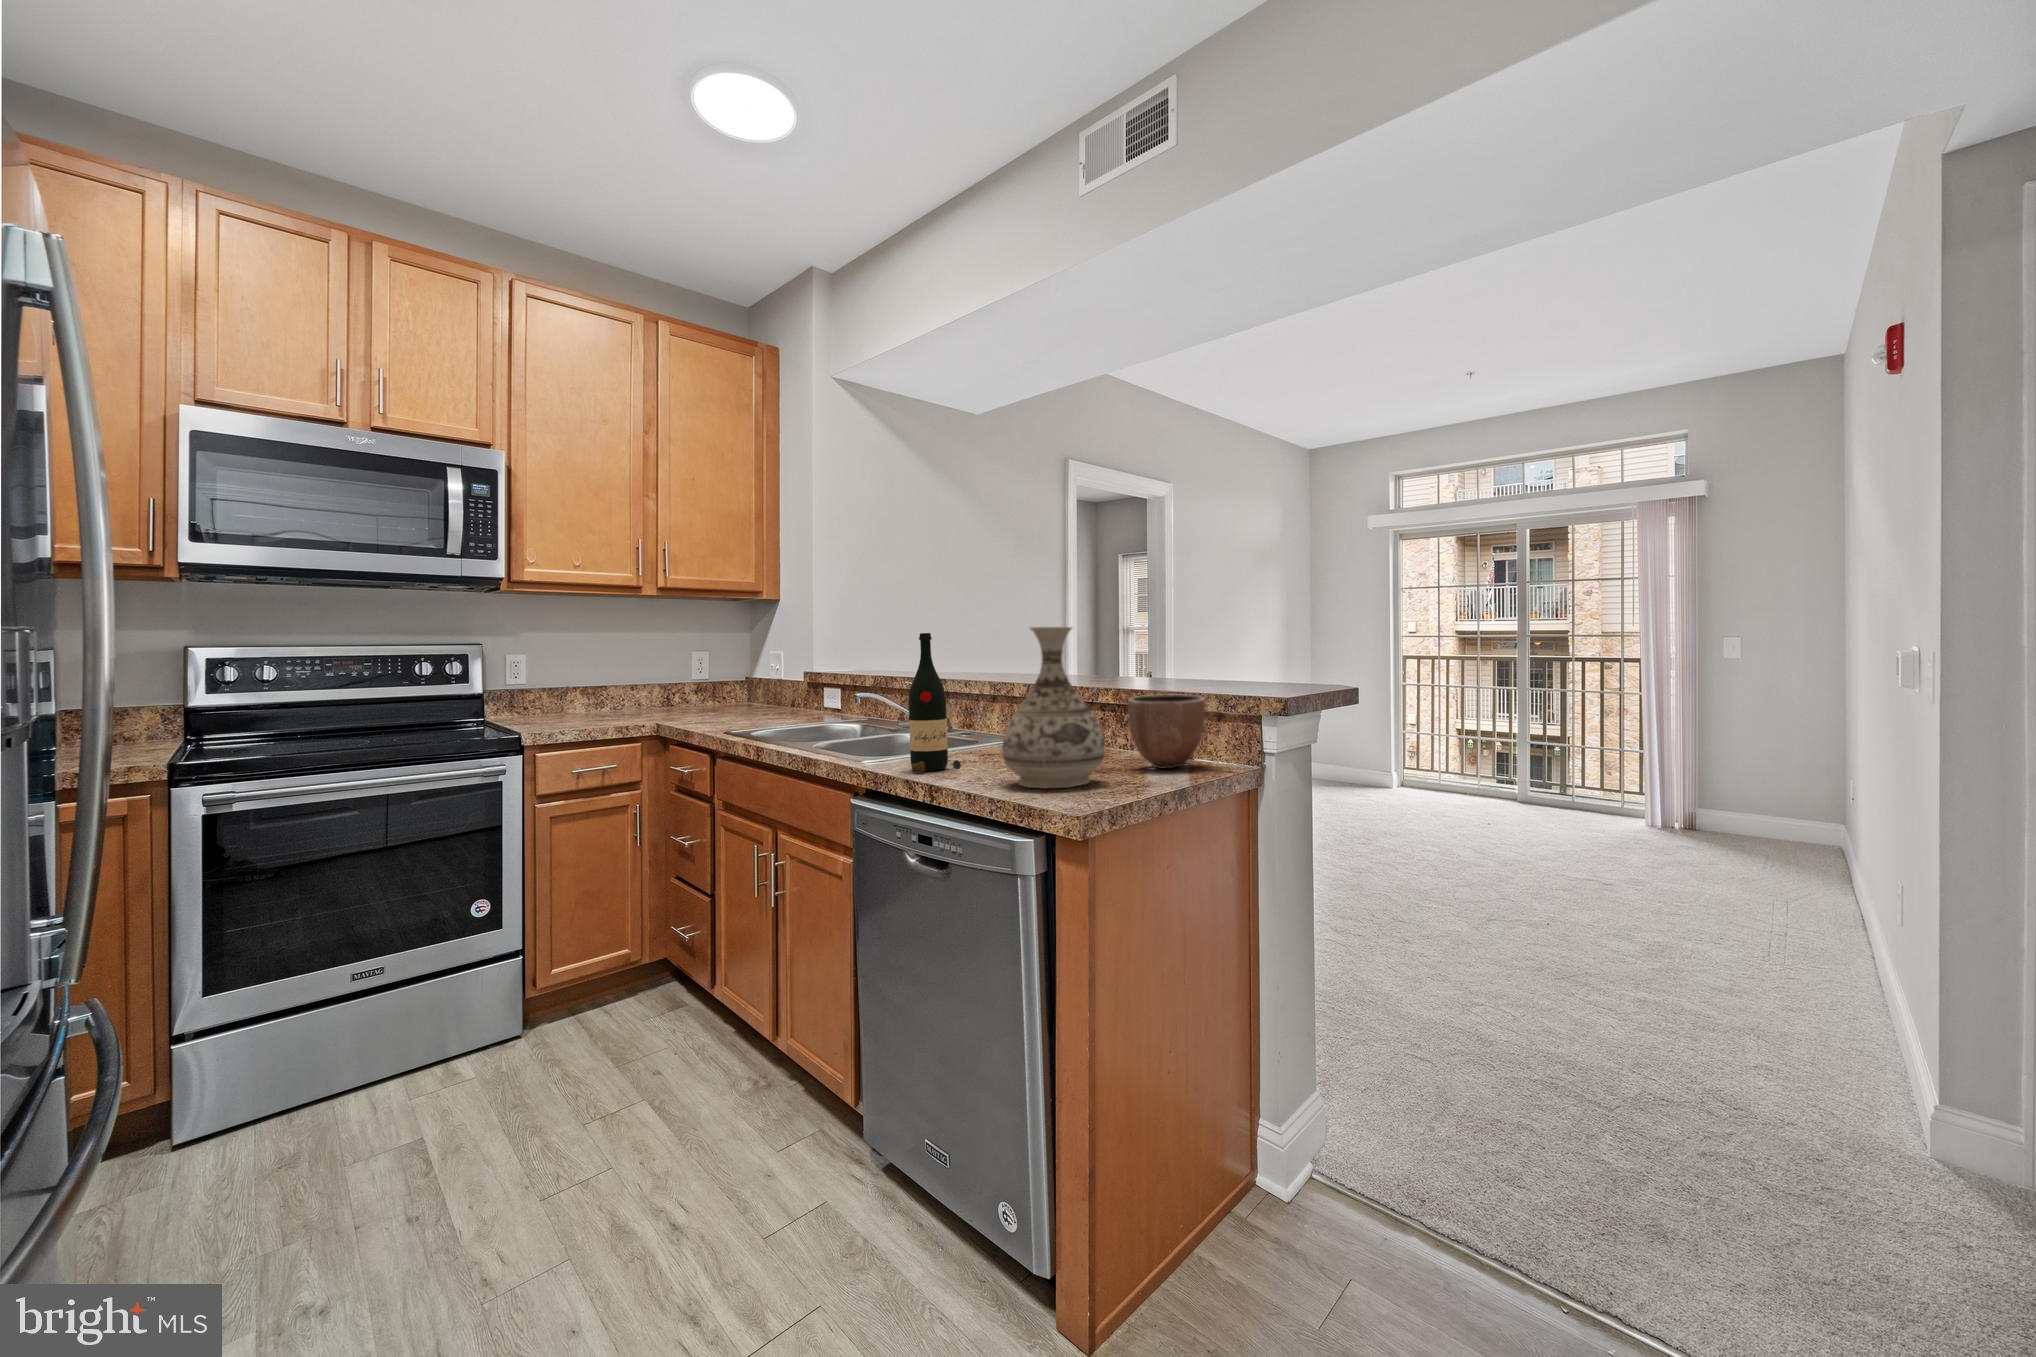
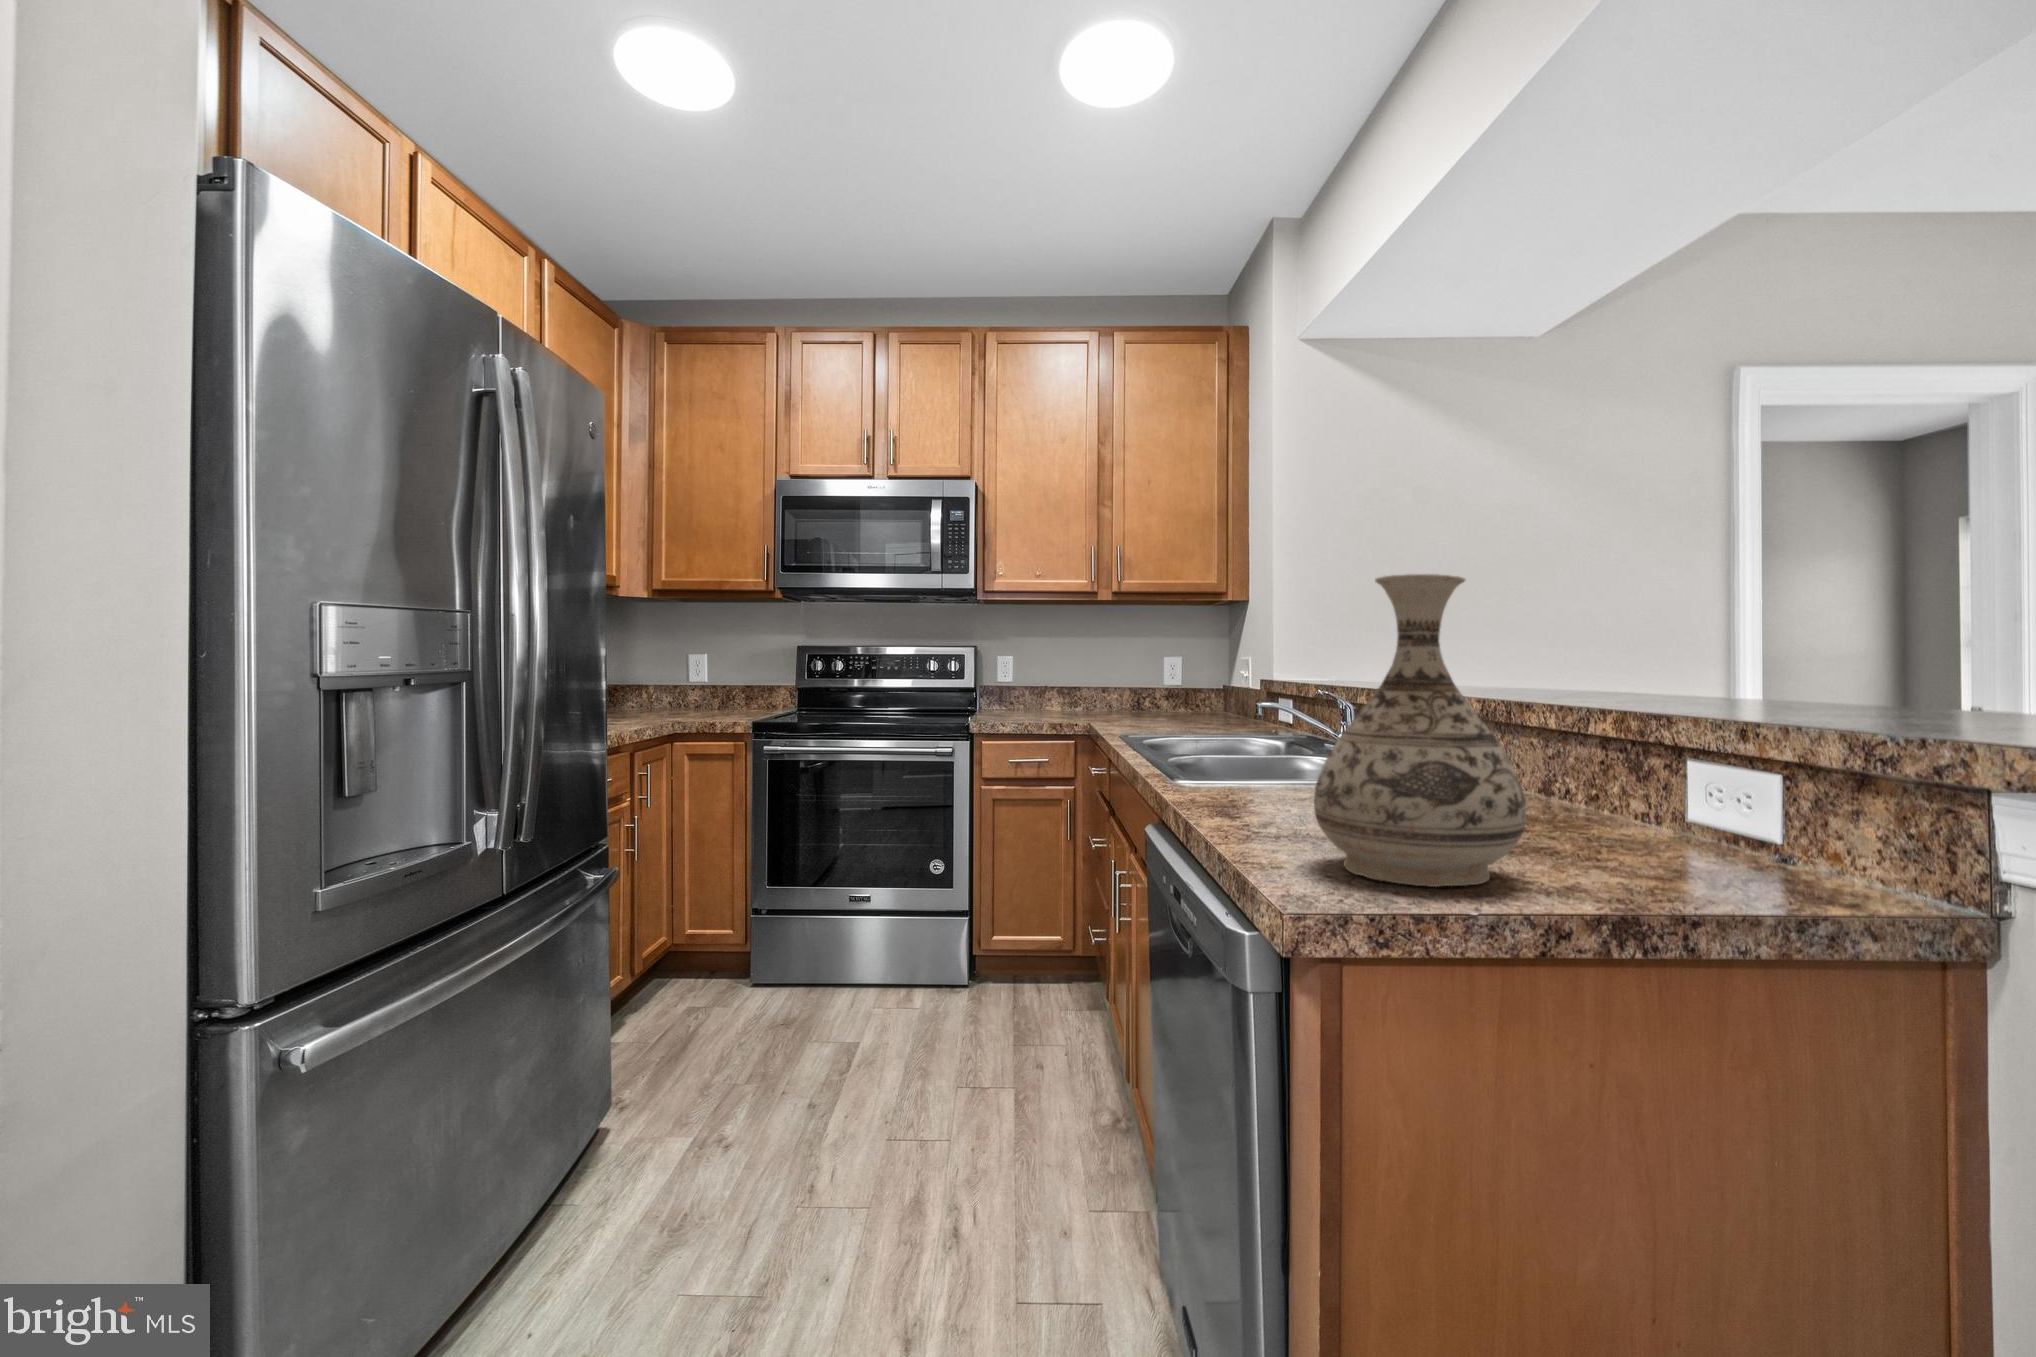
wine bottle: present [909,633,961,772] -> none [1230,608,1309,818]
decorative bowl: present [1128,694,1205,769] -> none [1614,723,1811,875]

